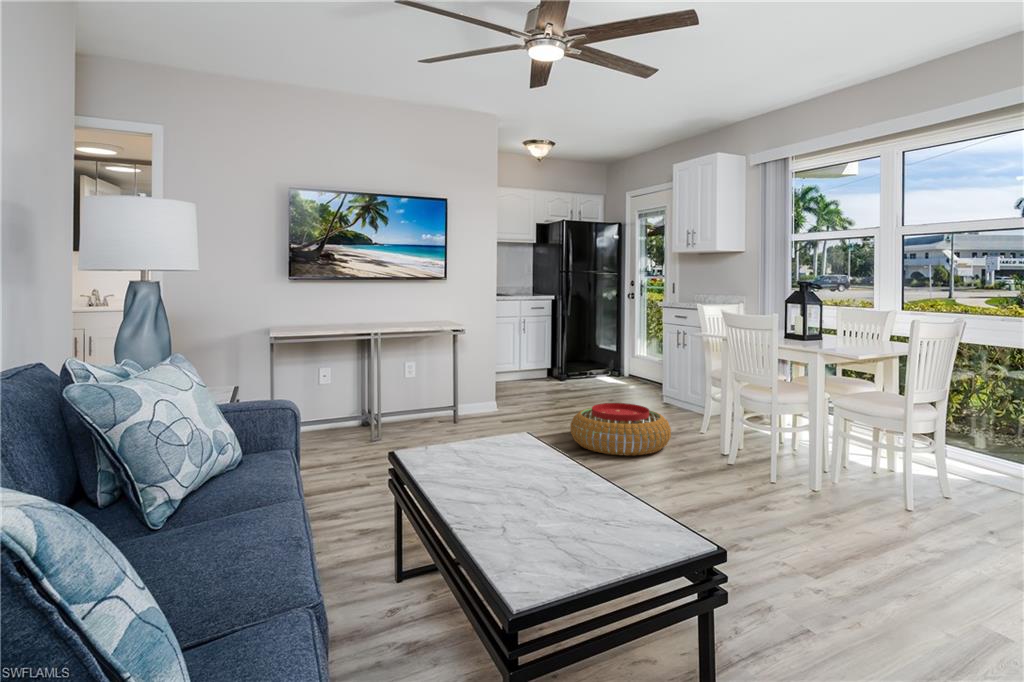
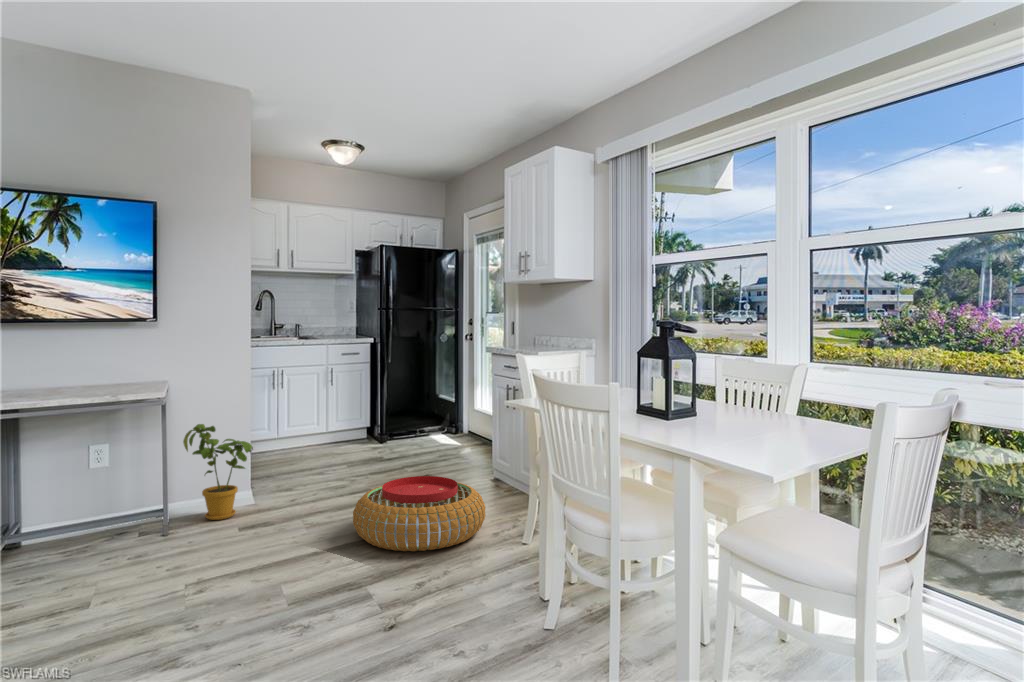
house plant: none [444,357,491,427] -> present [183,424,253,520]

